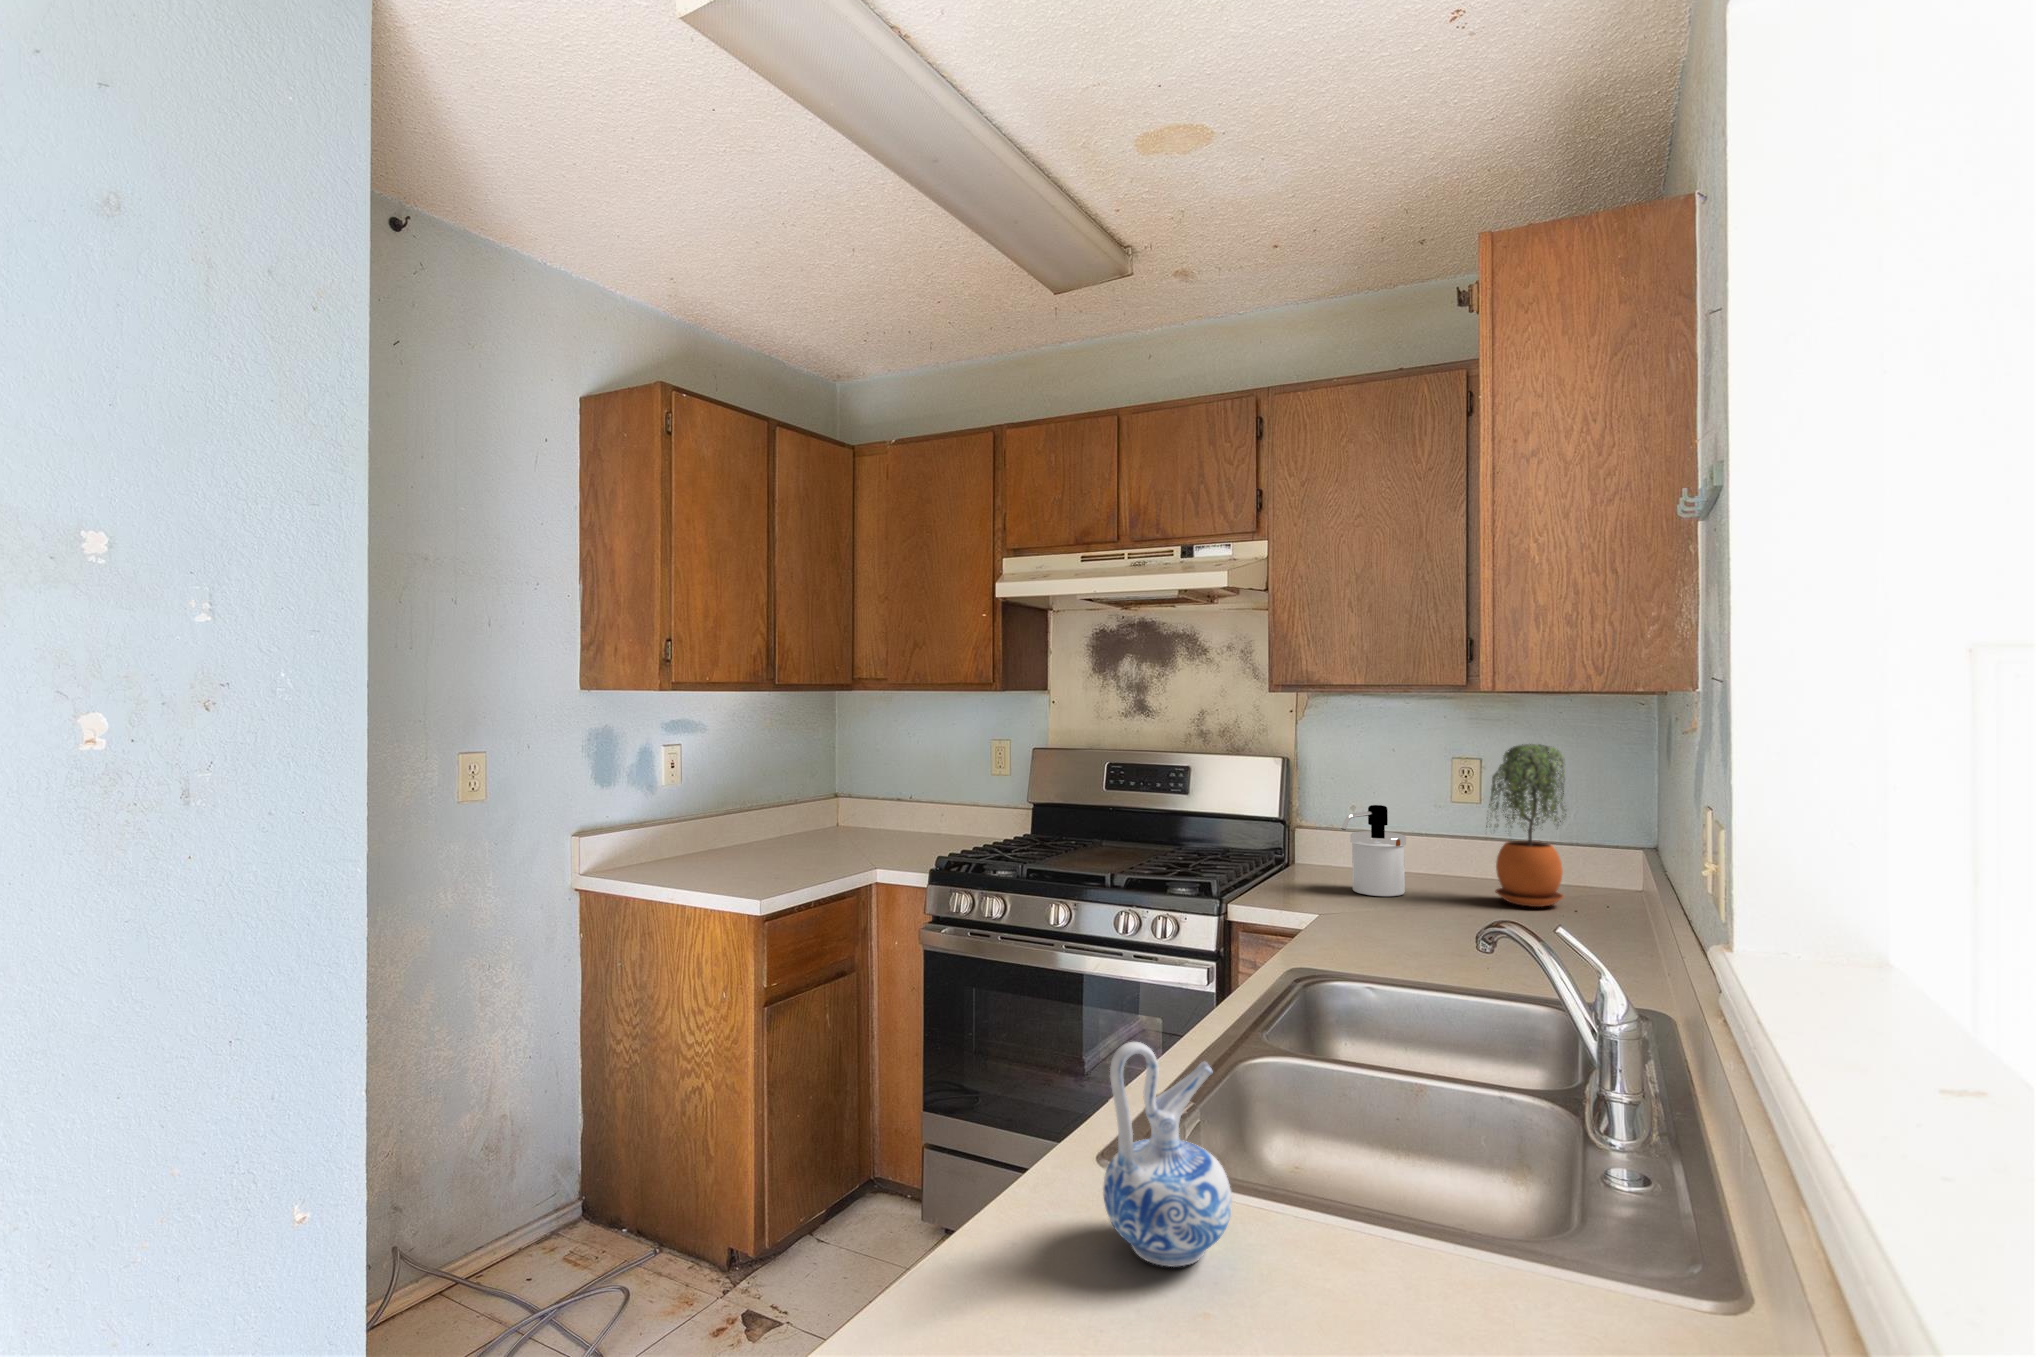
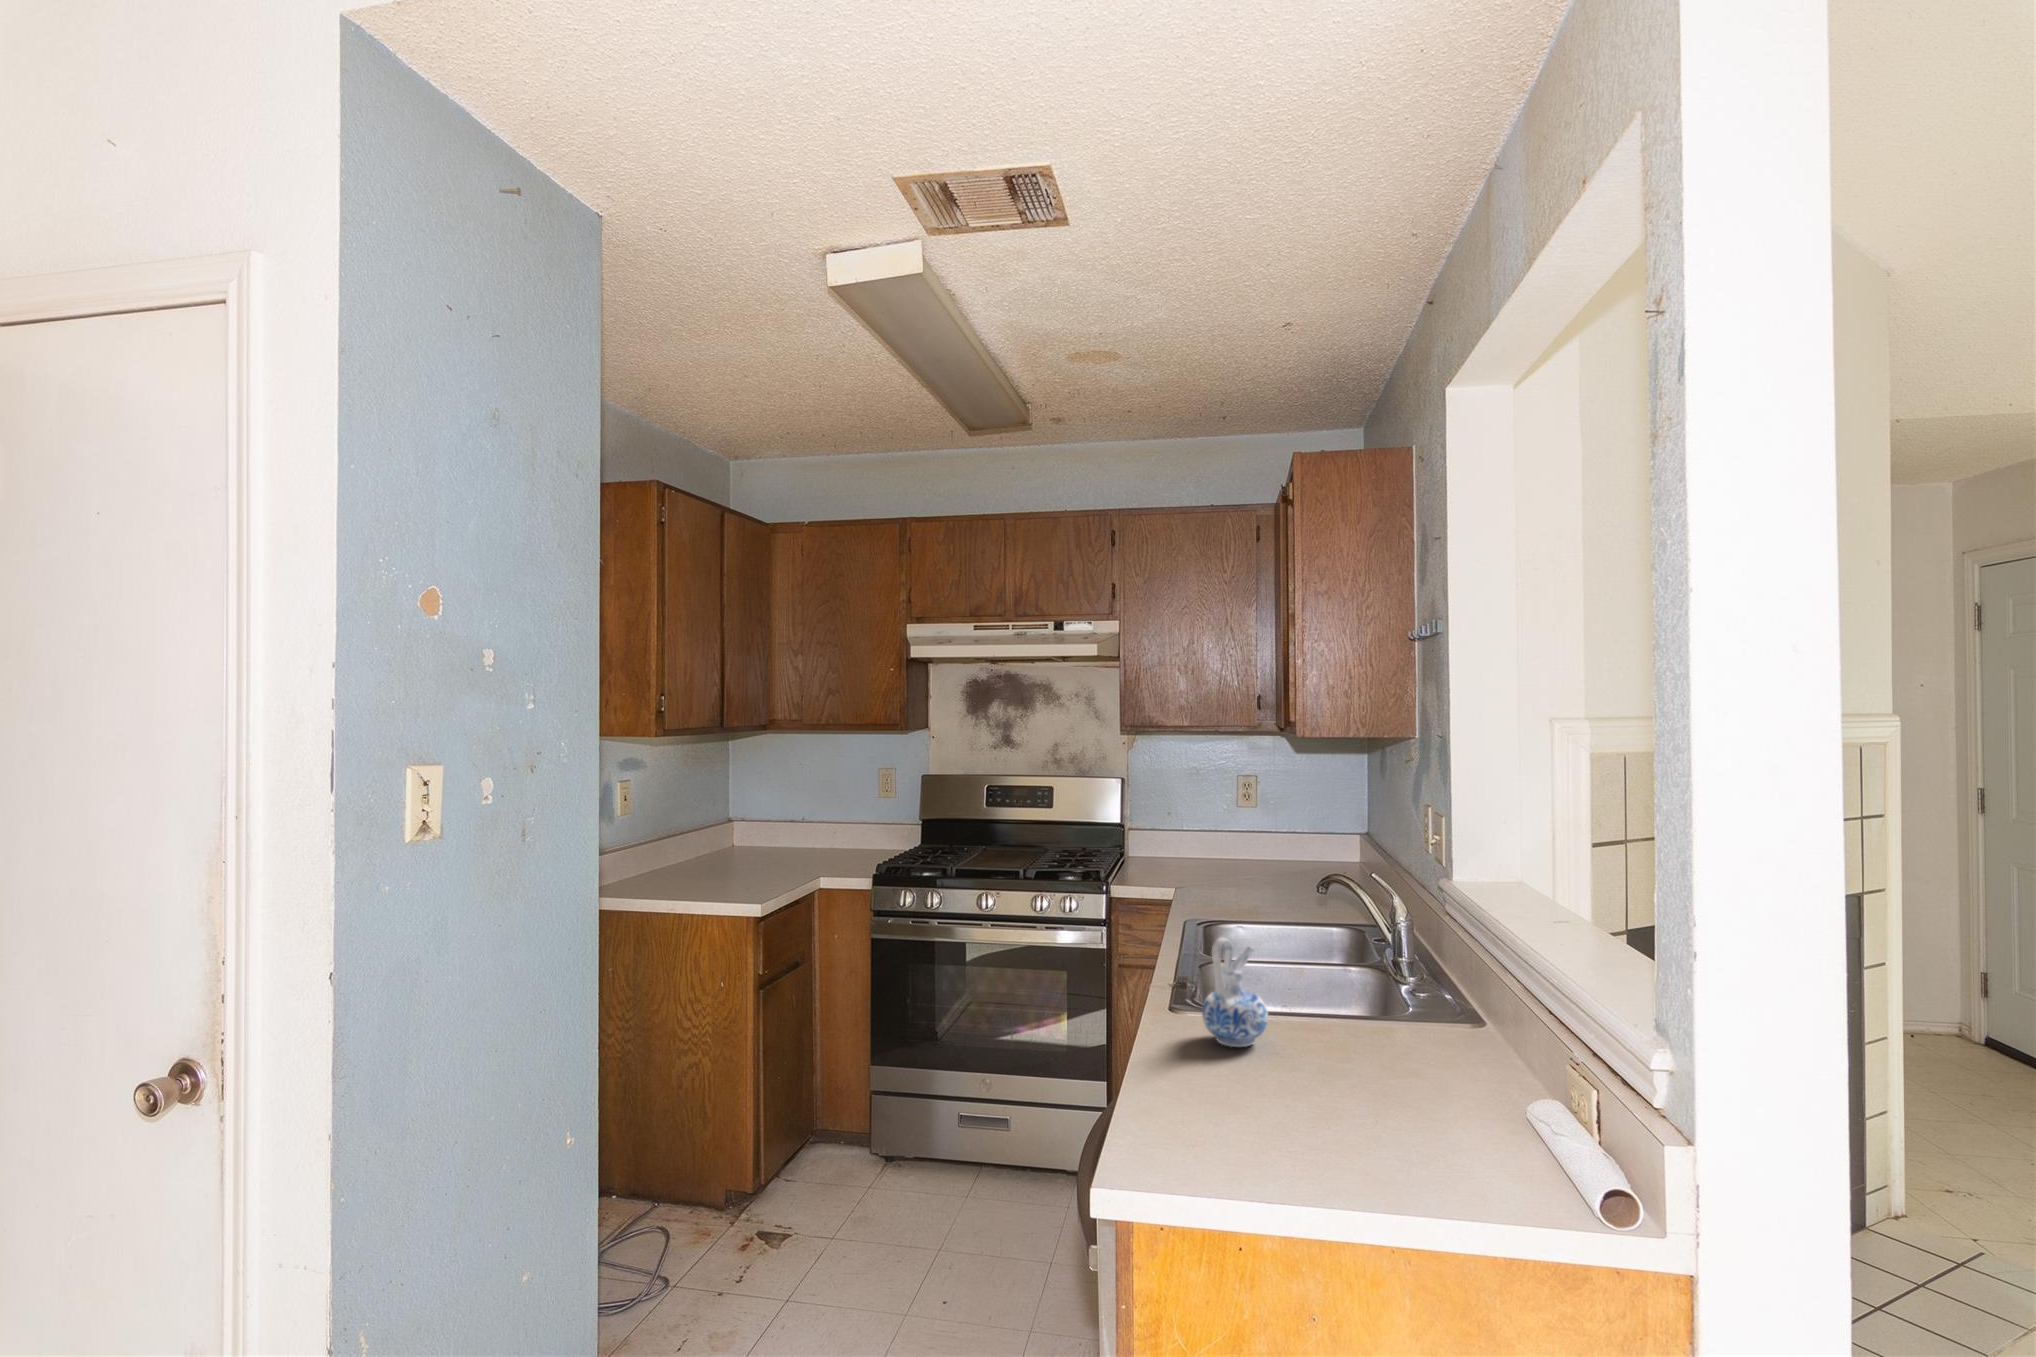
potted plant: present [1486,744,1566,907] -> none [1268,762,1319,872]
soap dispenser: present [1341,805,1406,896] -> none [1178,809,1217,872]

